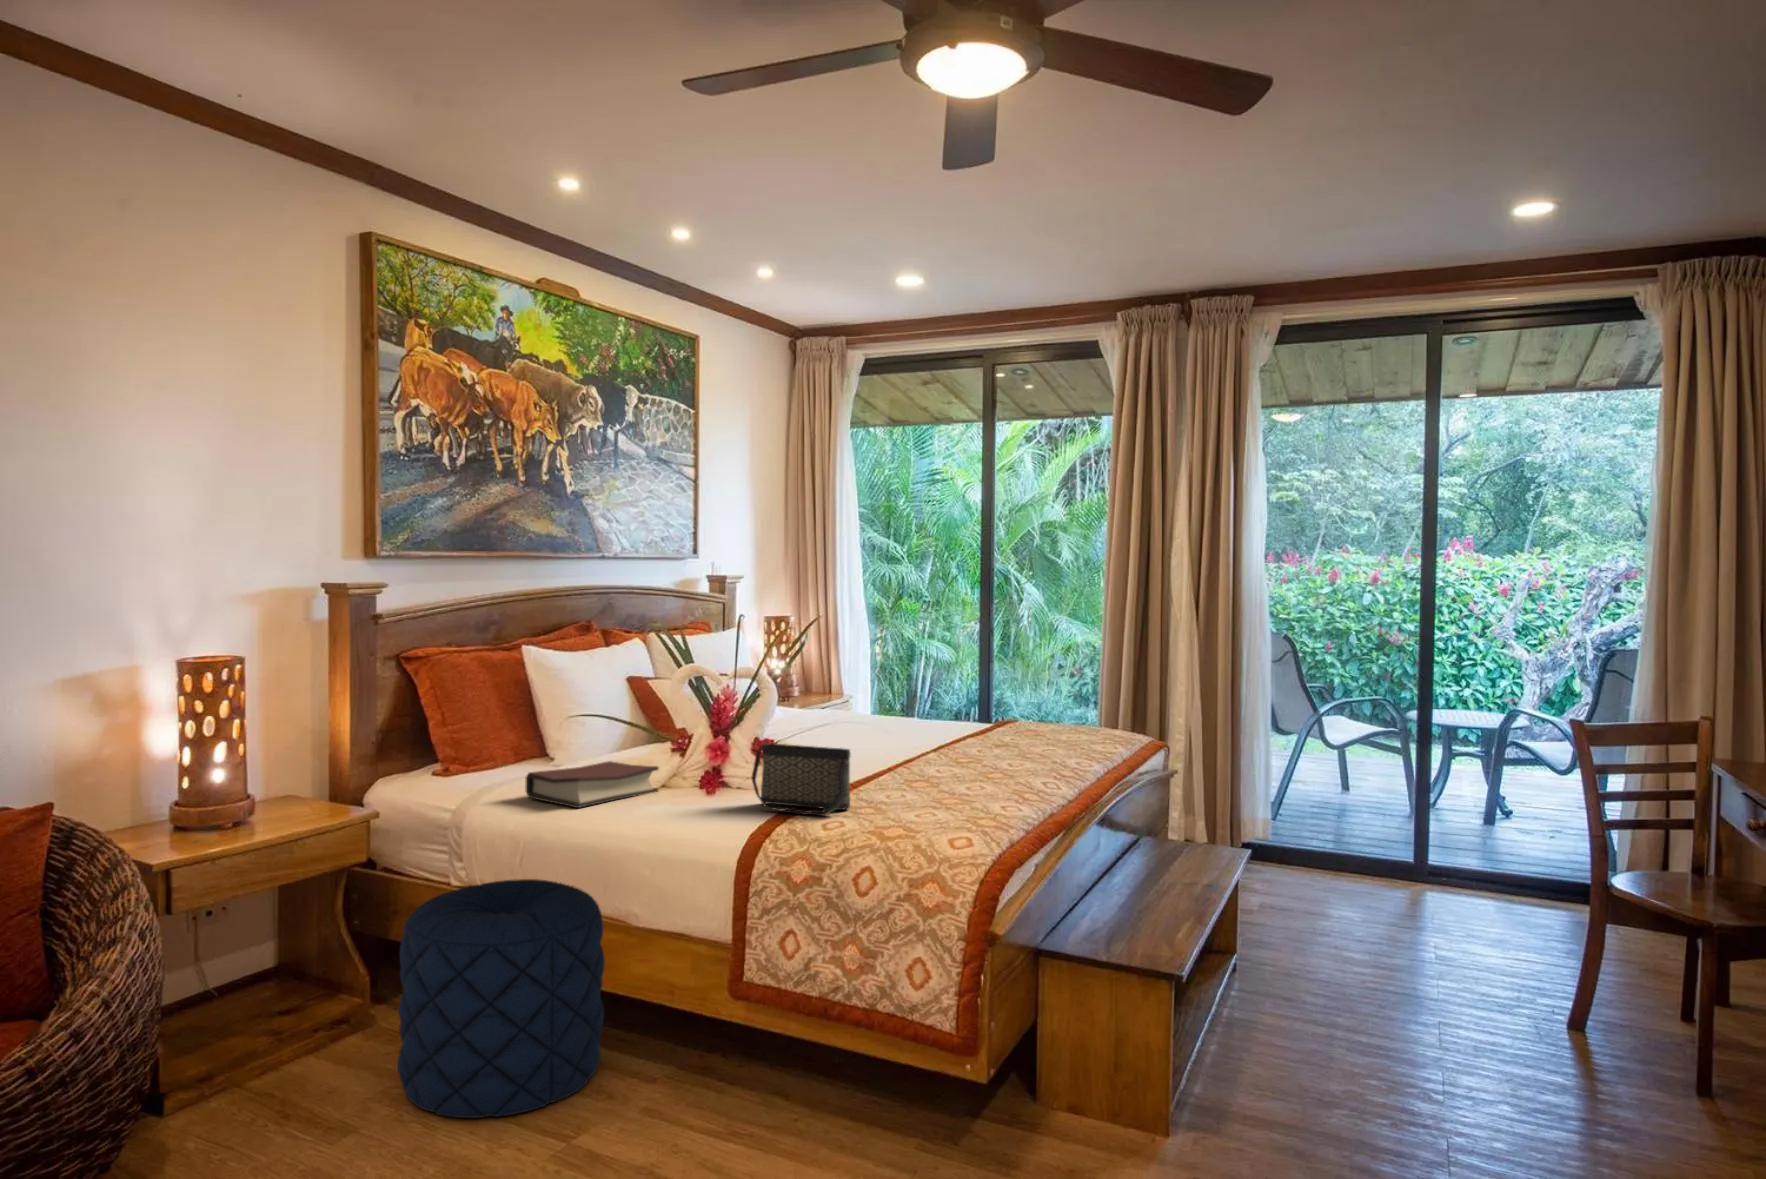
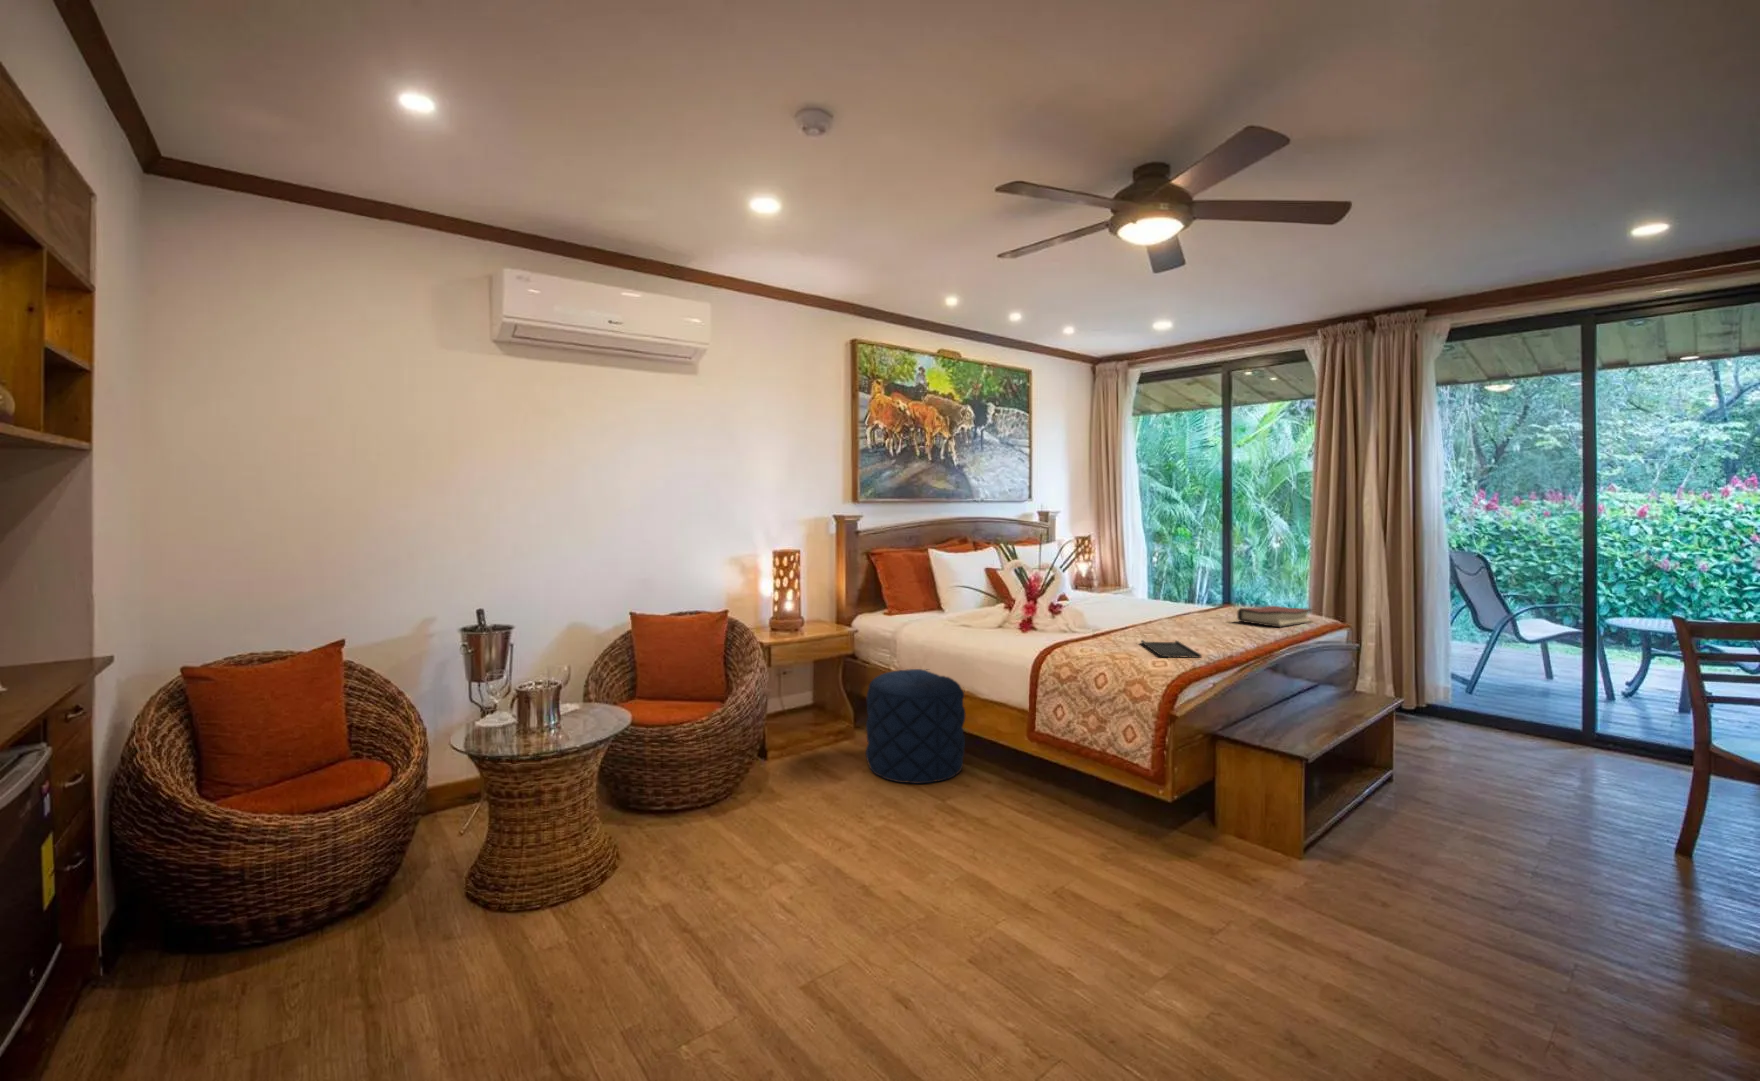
handbag: present [751,743,851,815] -> none [1044,605,1101,646]
hardback book: present [525,761,659,808] -> present [1237,606,1312,627]
tray: none [916,794,1022,828] -> present [1141,640,1201,658]

